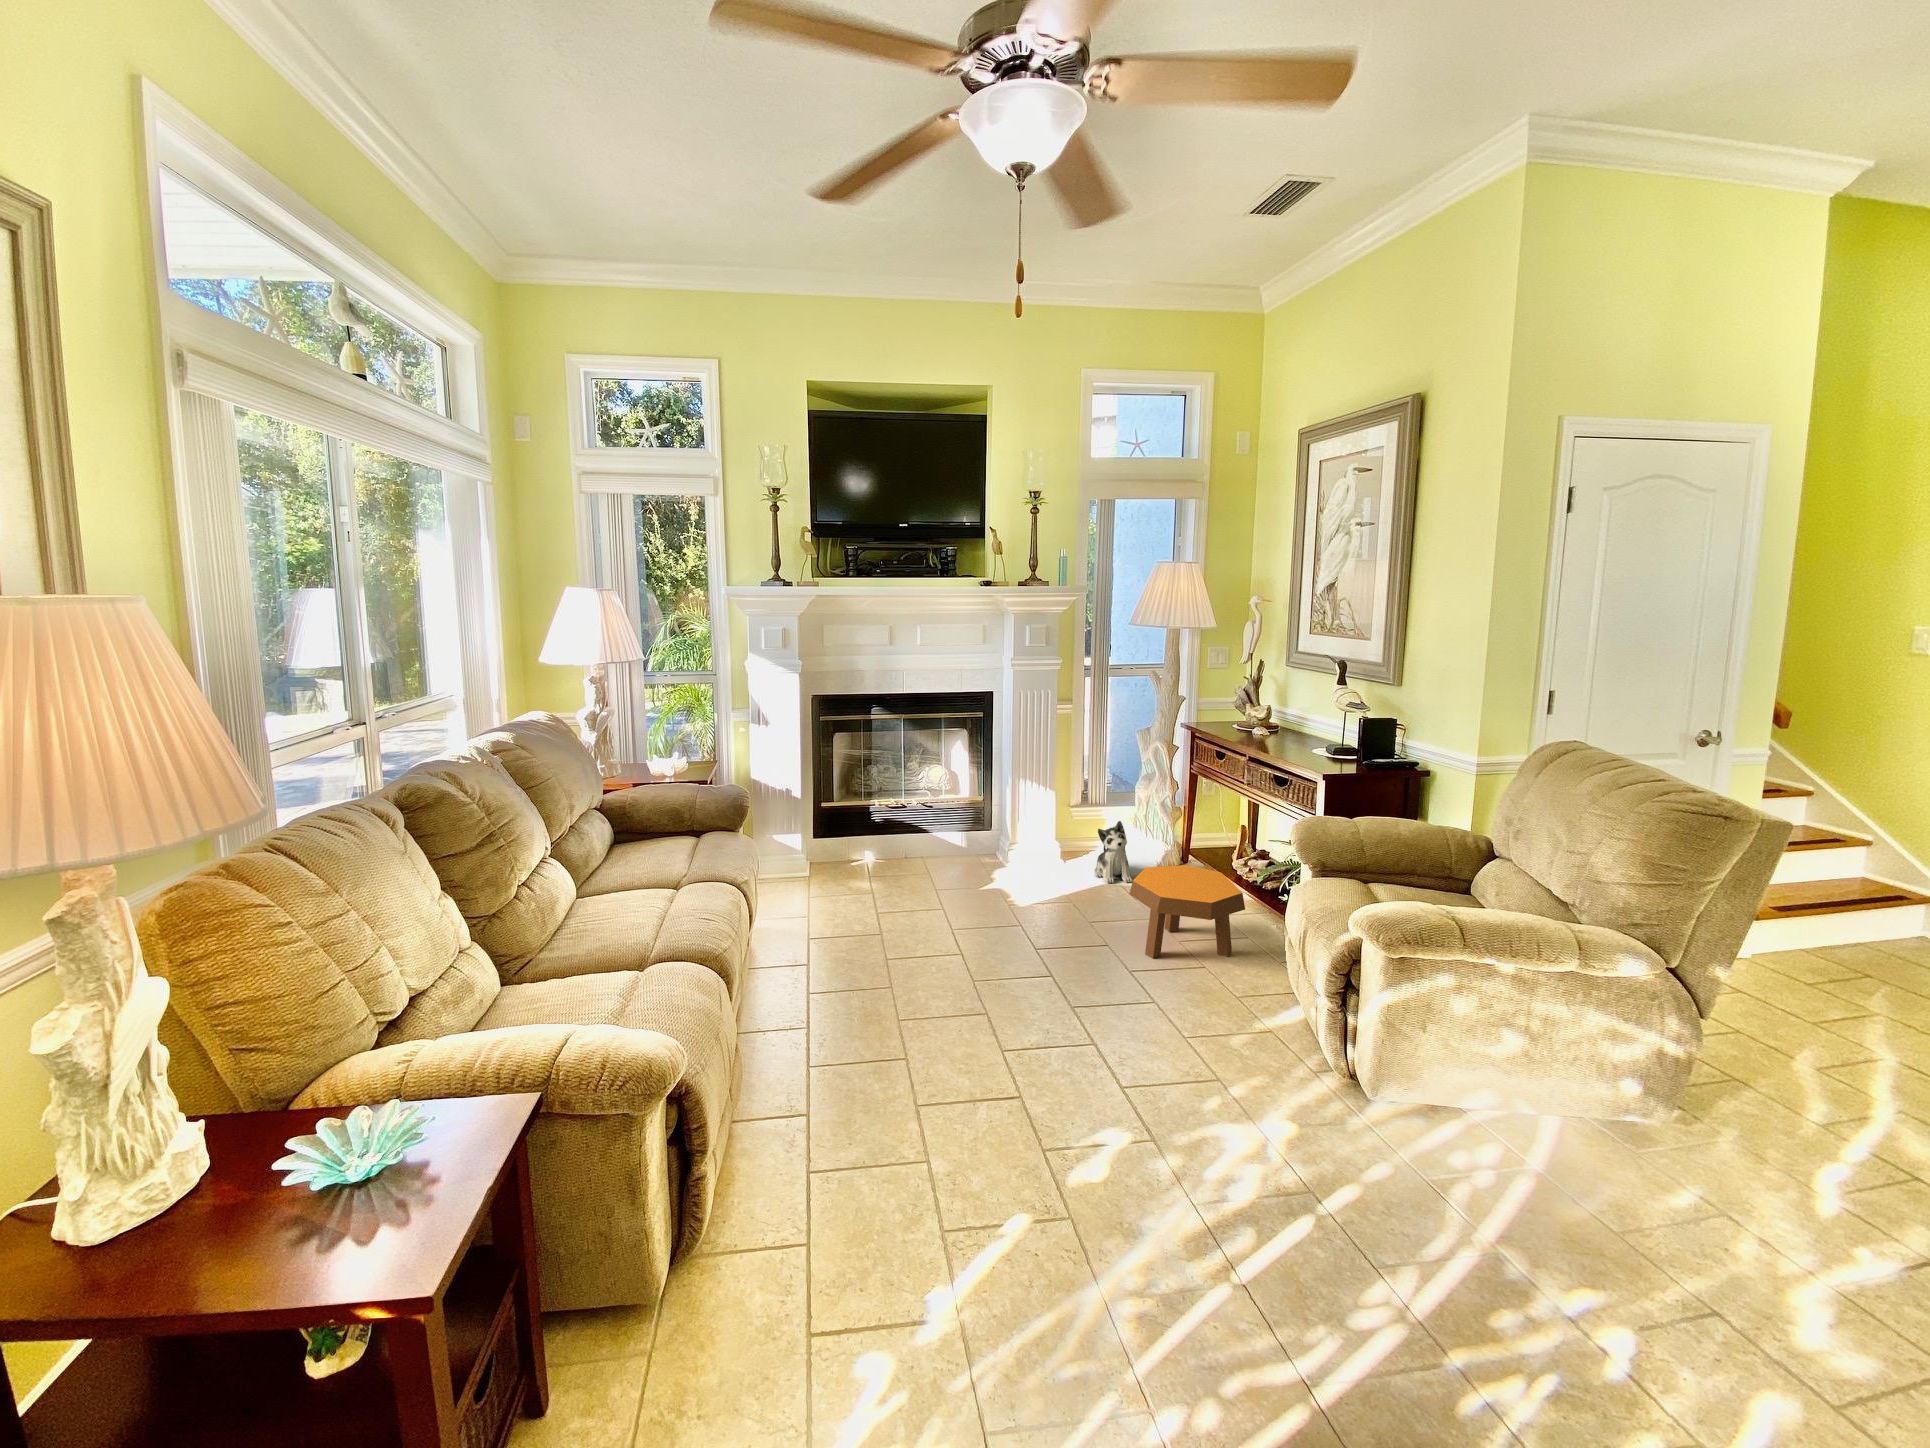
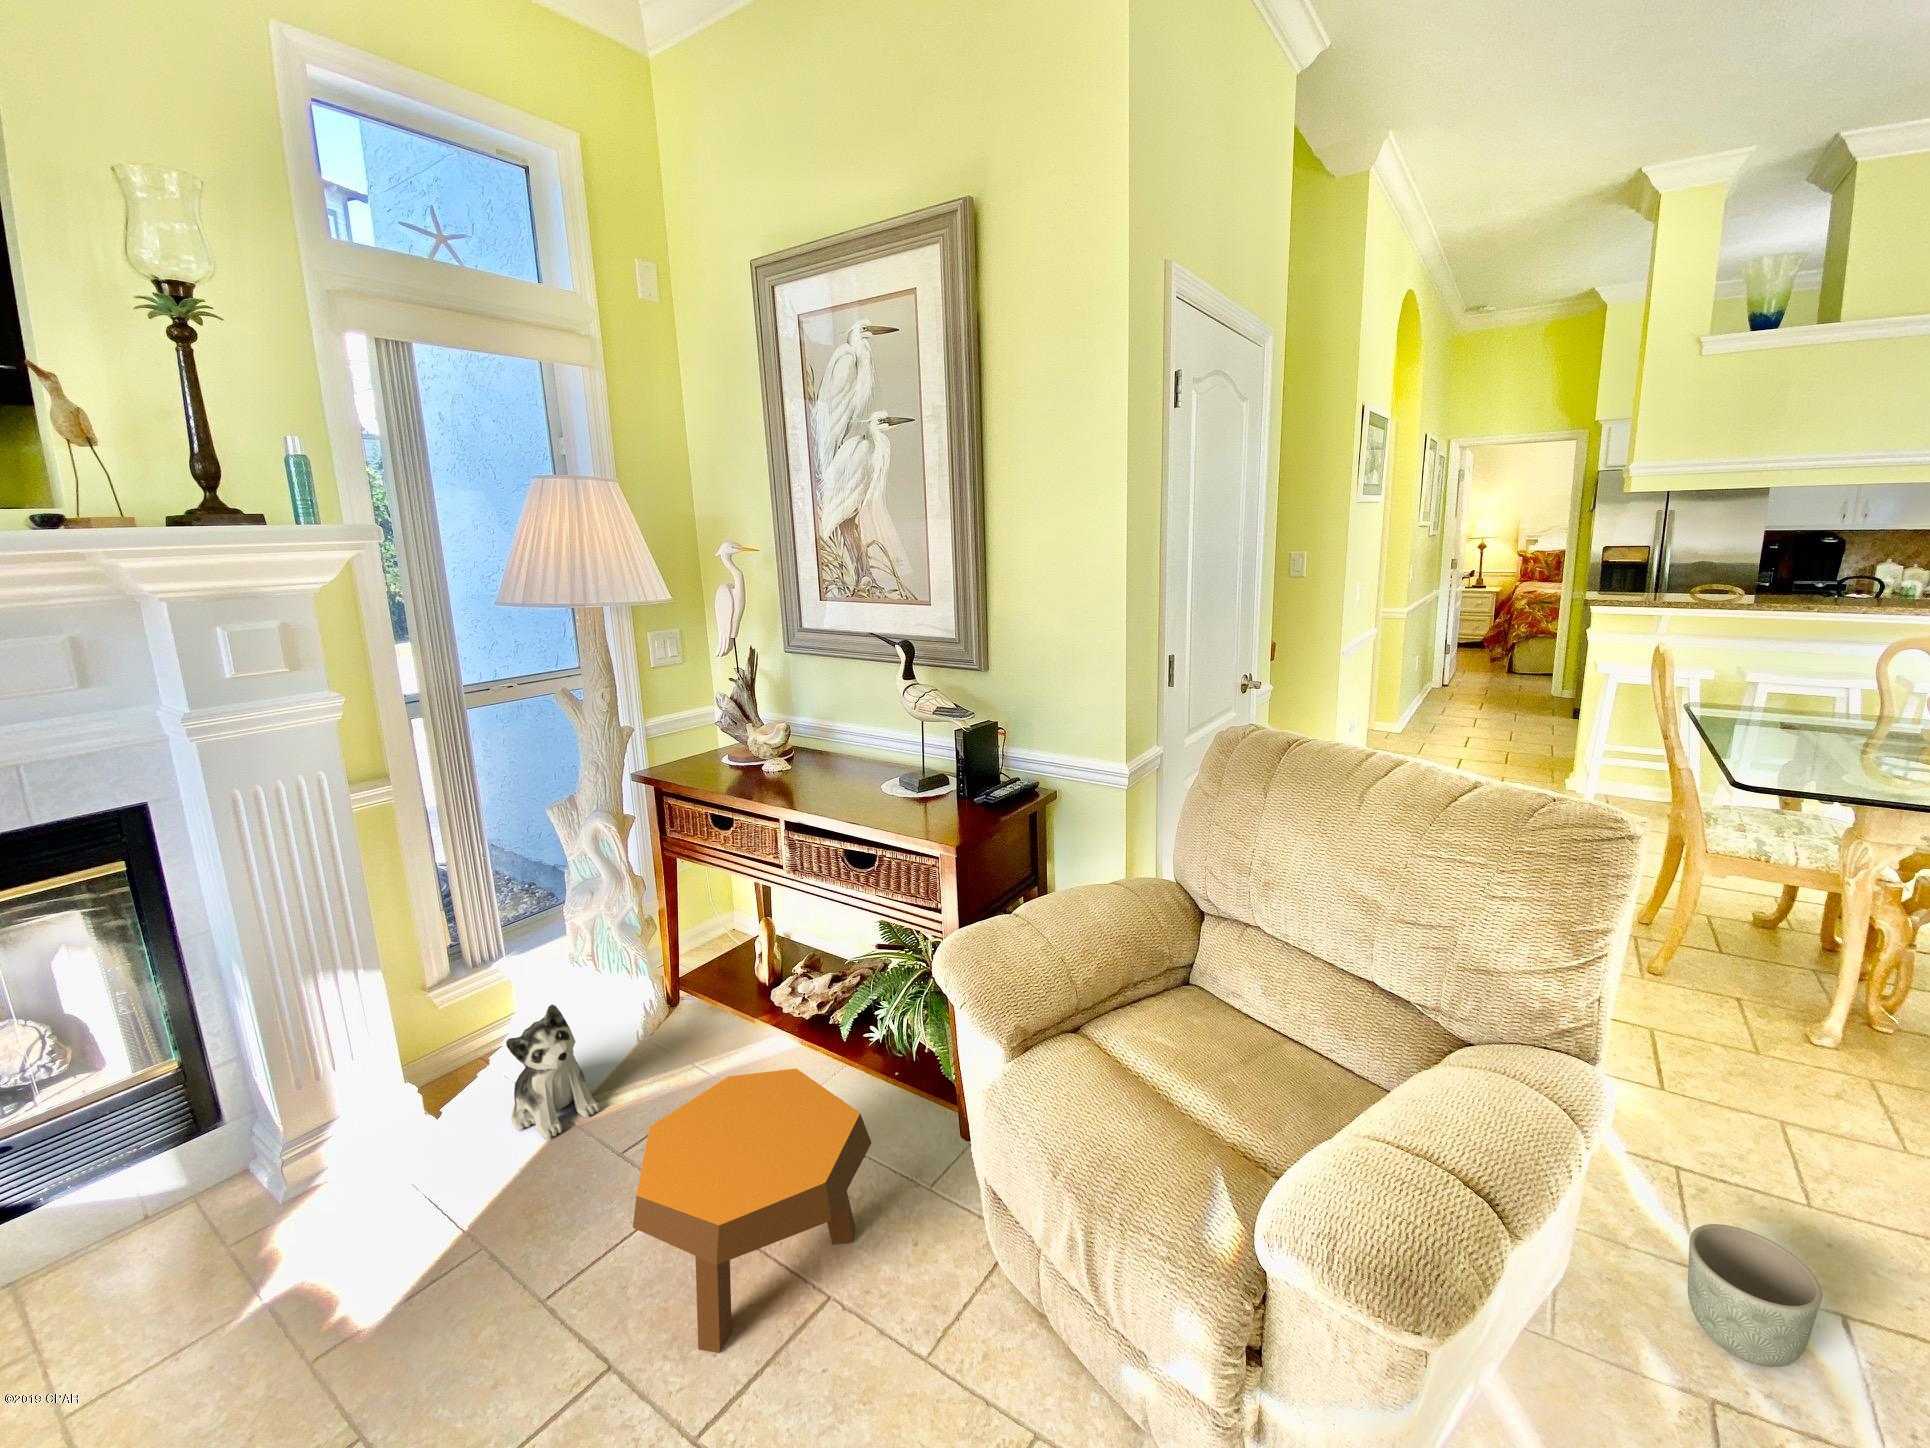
planter: none [1767,1128,1875,1226] -> present [1688,1224,1822,1367]

